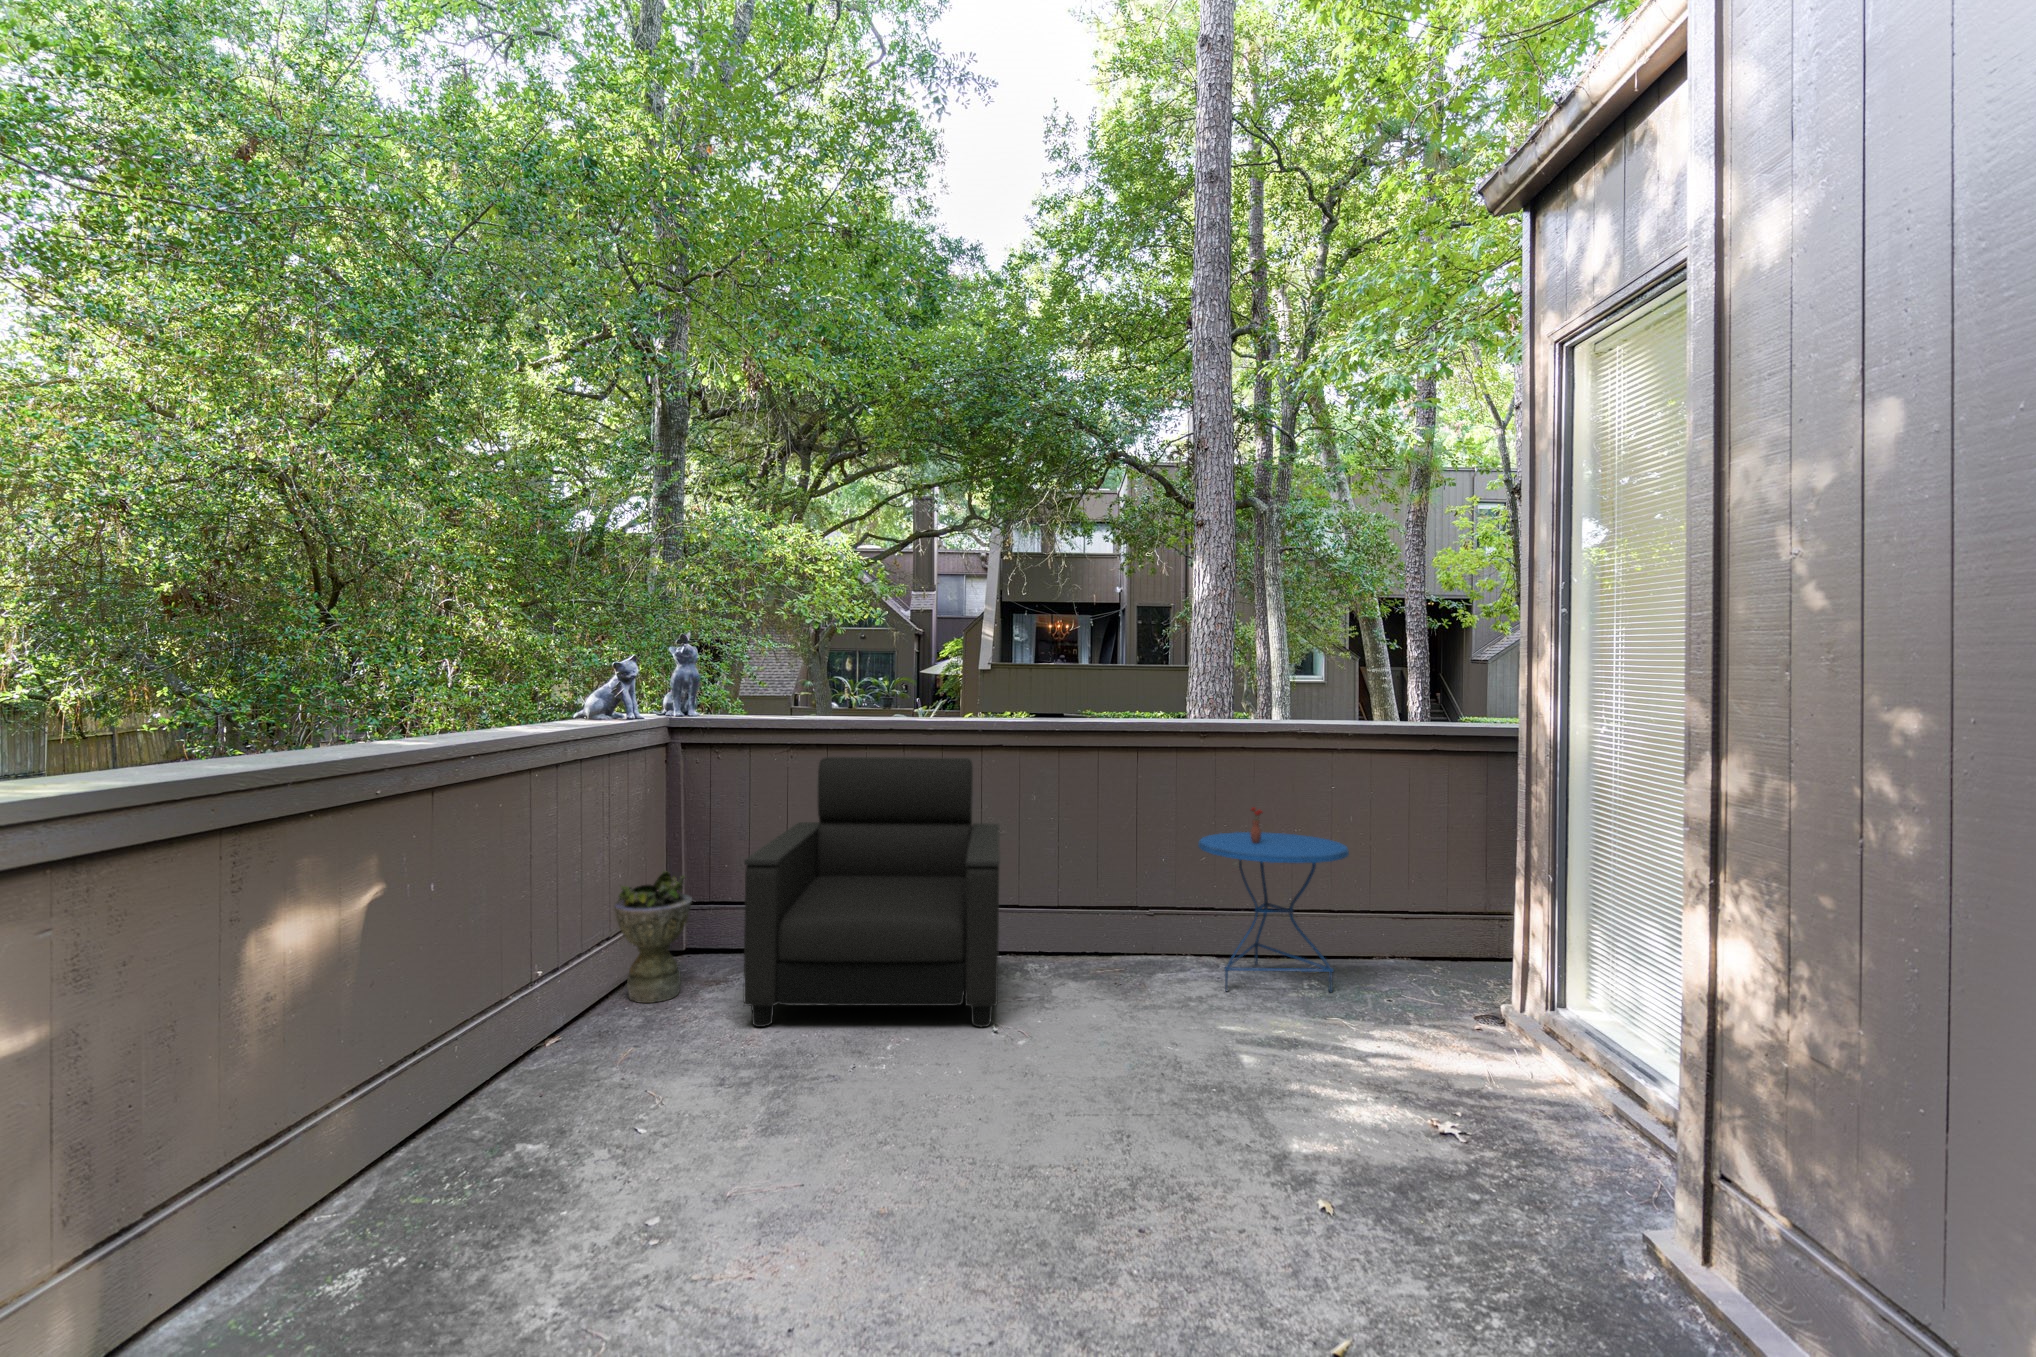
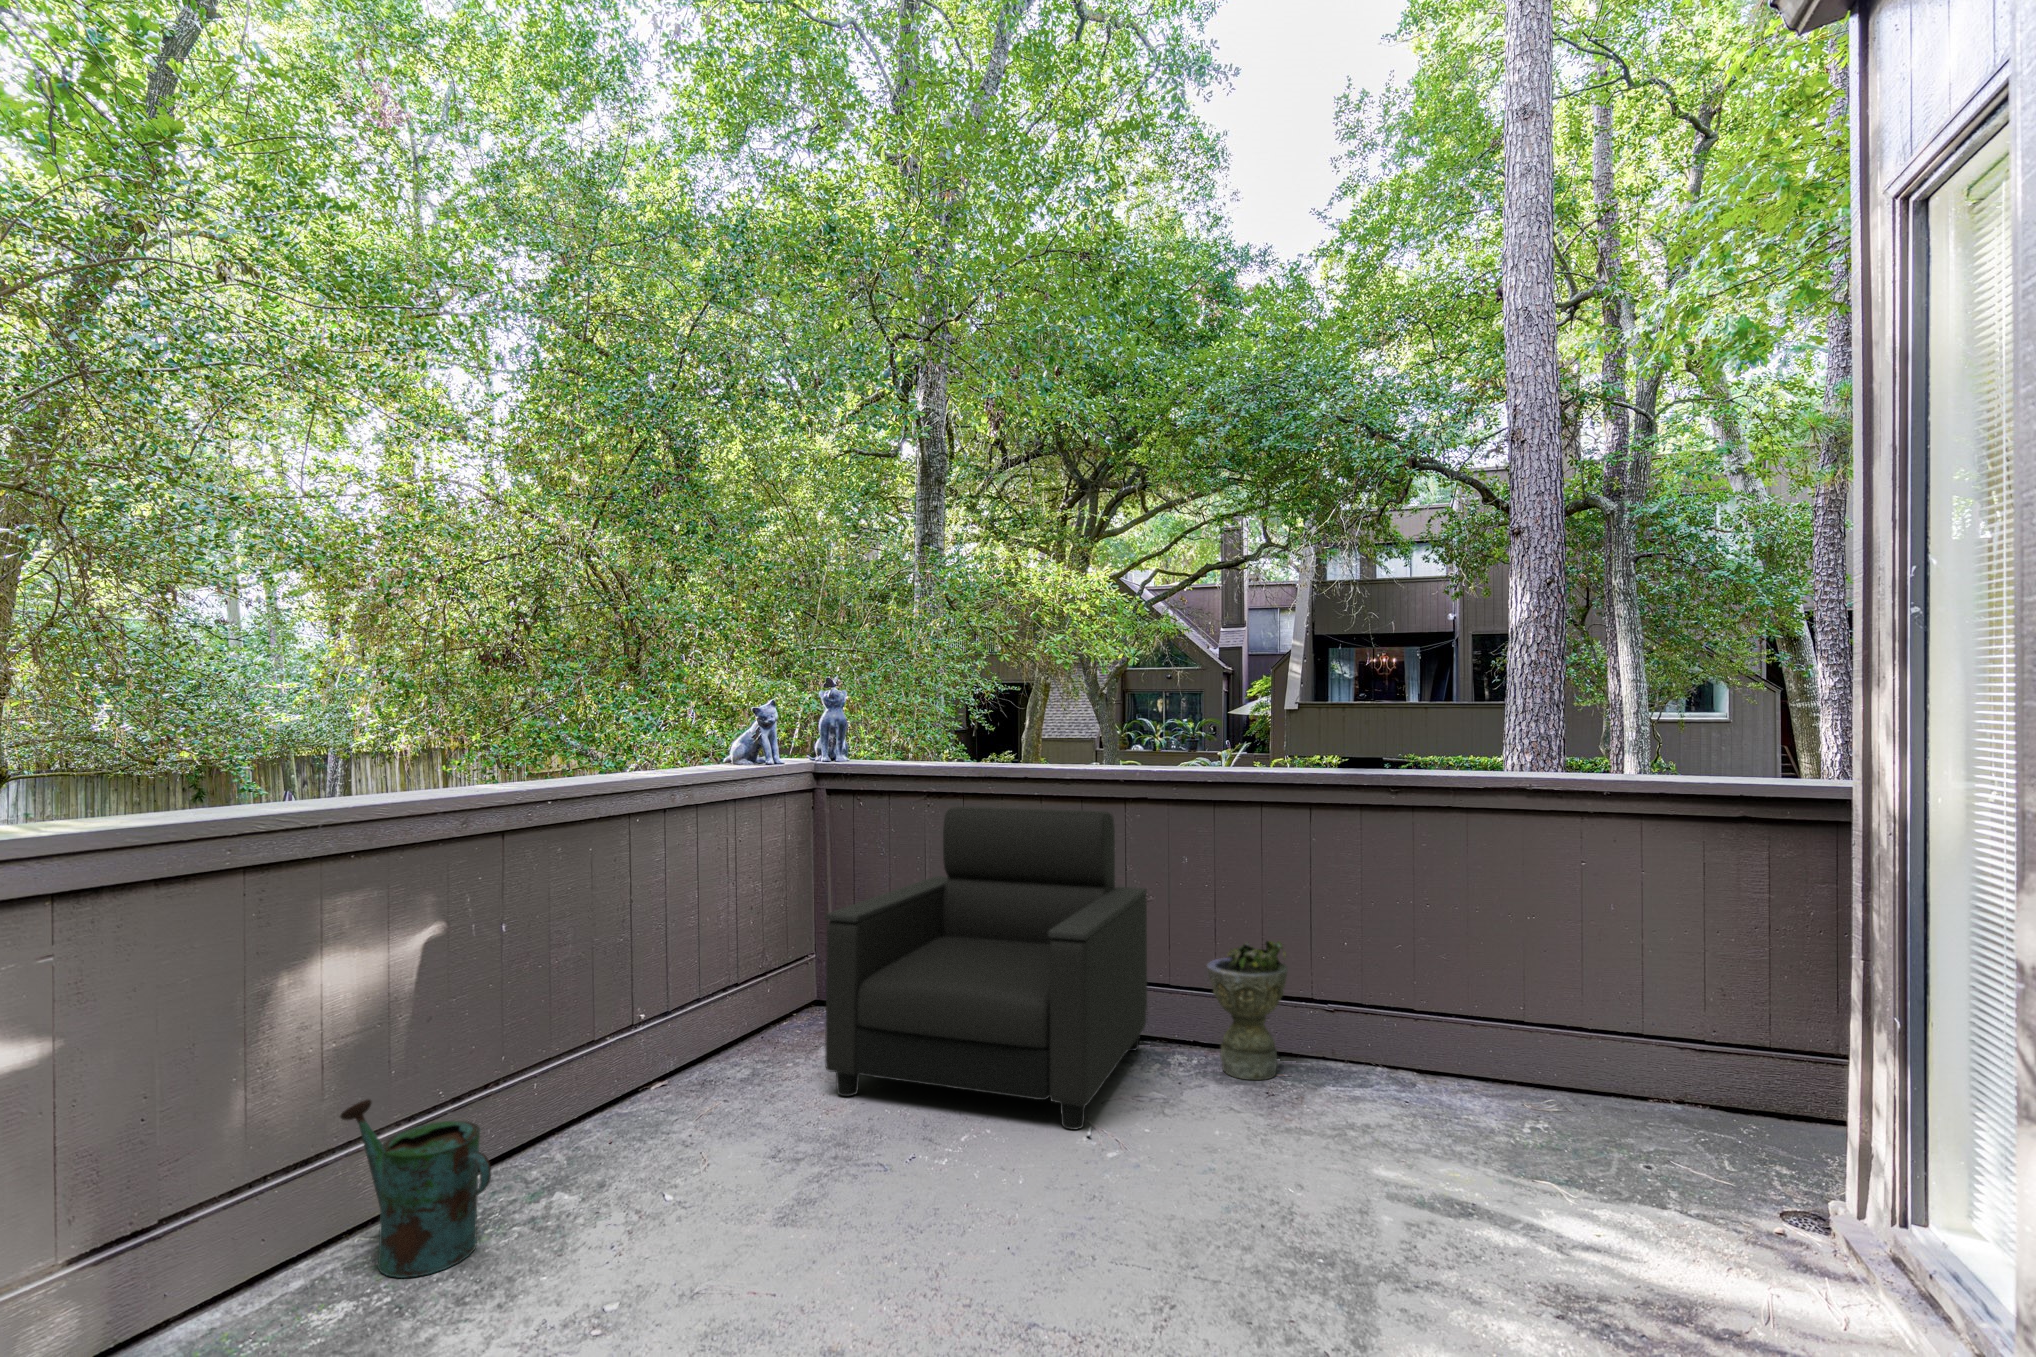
side table: present [1198,807,1349,992] -> none [1377,883,1590,1146]
planter: present [614,871,692,1003] -> present [1207,941,1288,1080]
watering can: none [309,1076,519,1246] -> present [340,1099,491,1278]

